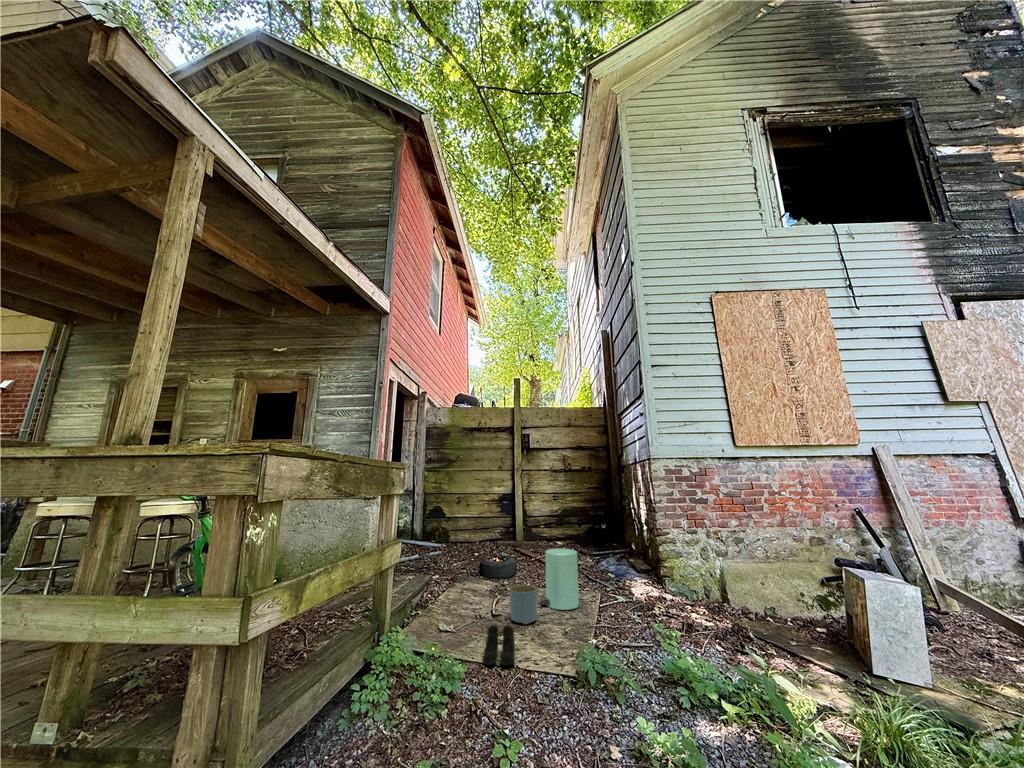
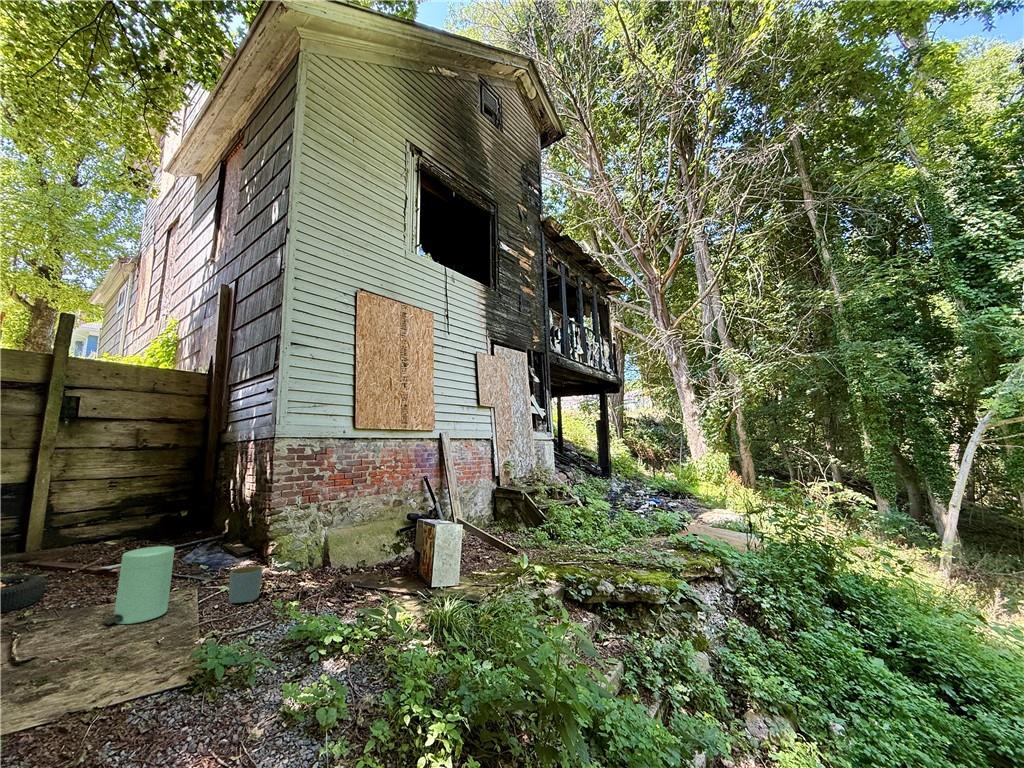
planter: present [509,585,537,624] -> present [229,566,263,604]
boots: present [483,625,515,666] -> none [24,661,88,728]

